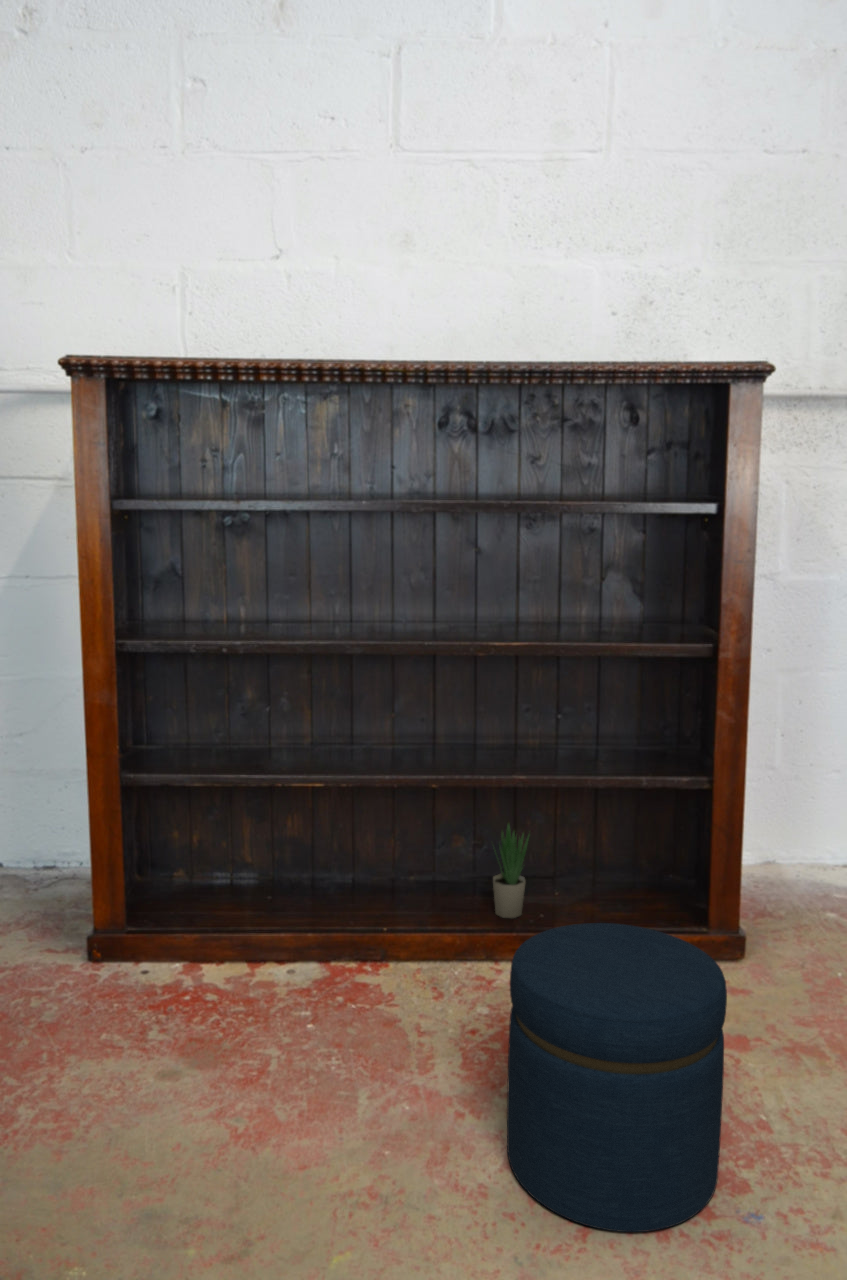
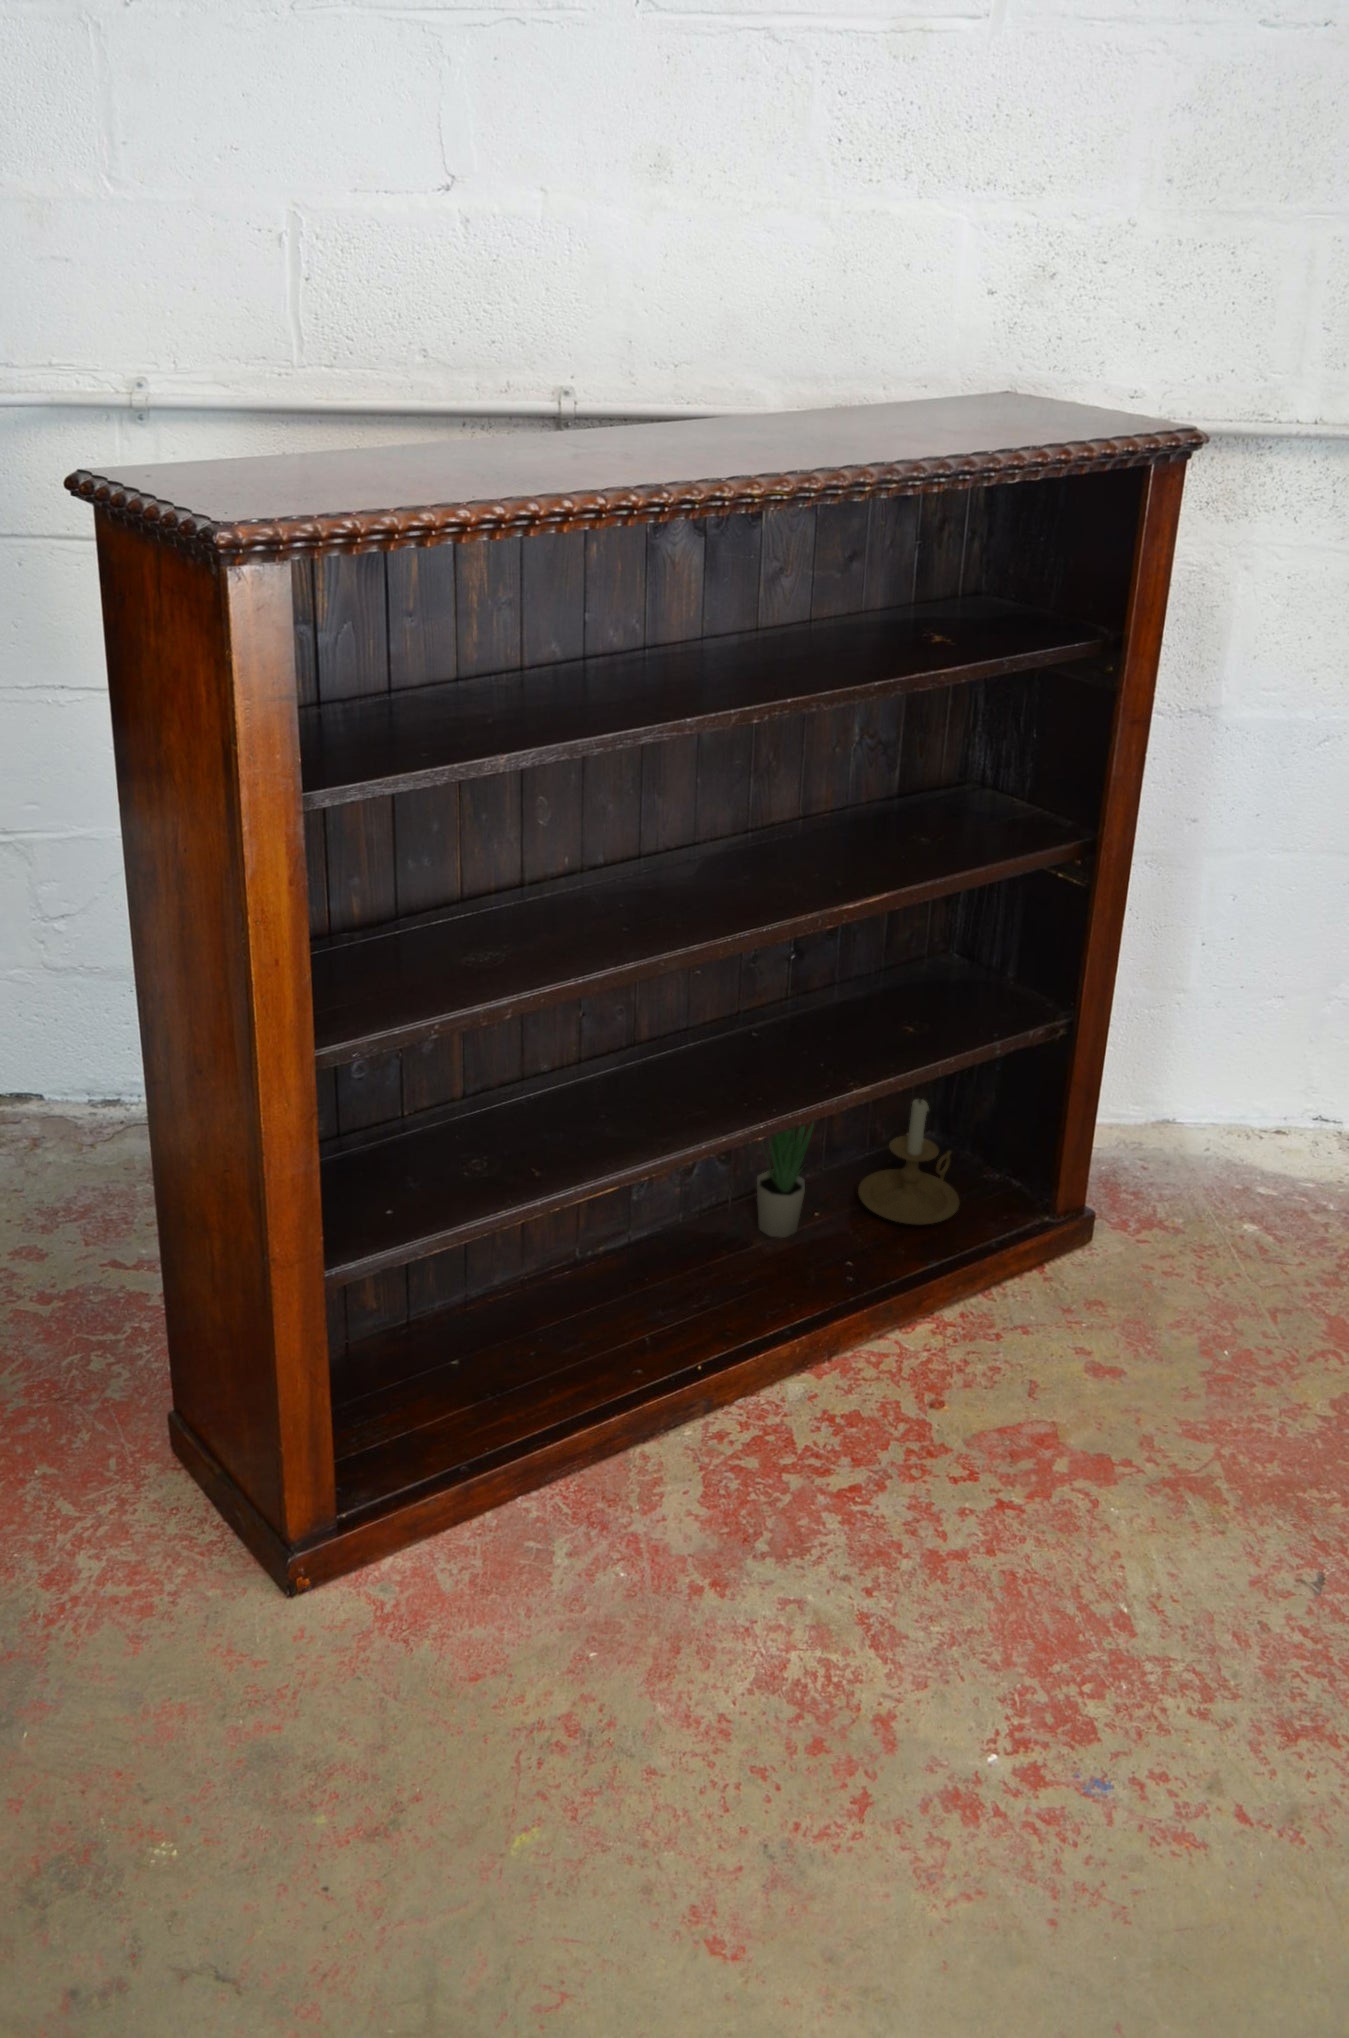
candle holder: none [562,819,631,907] -> present [858,1098,959,1225]
ottoman: present [507,923,727,1232] -> none [761,1353,1095,1809]

